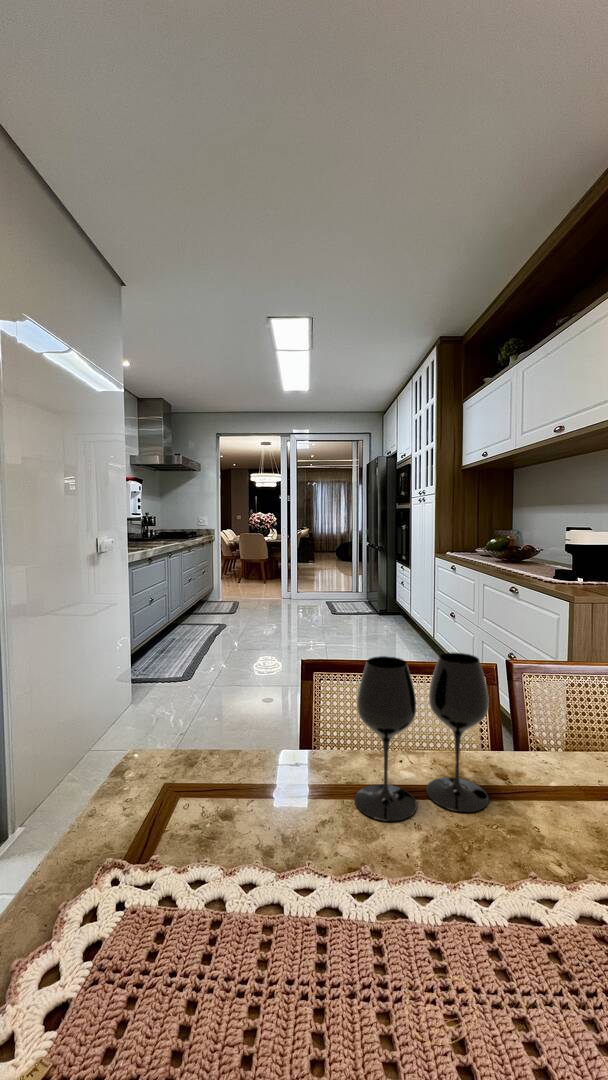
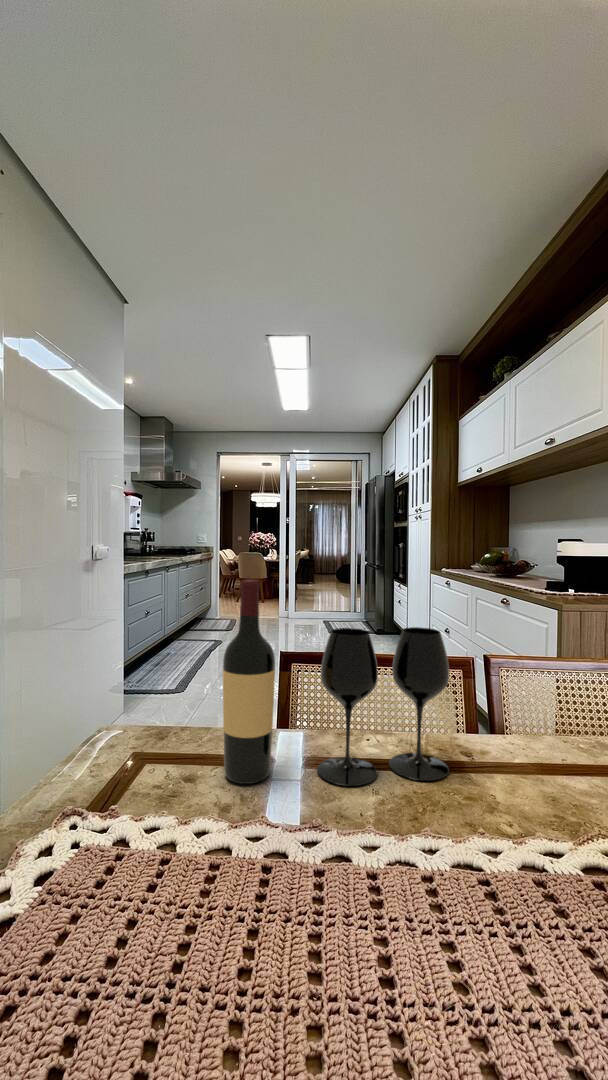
wine bottle: none [257,612,311,822] -> present [223,580,275,784]

